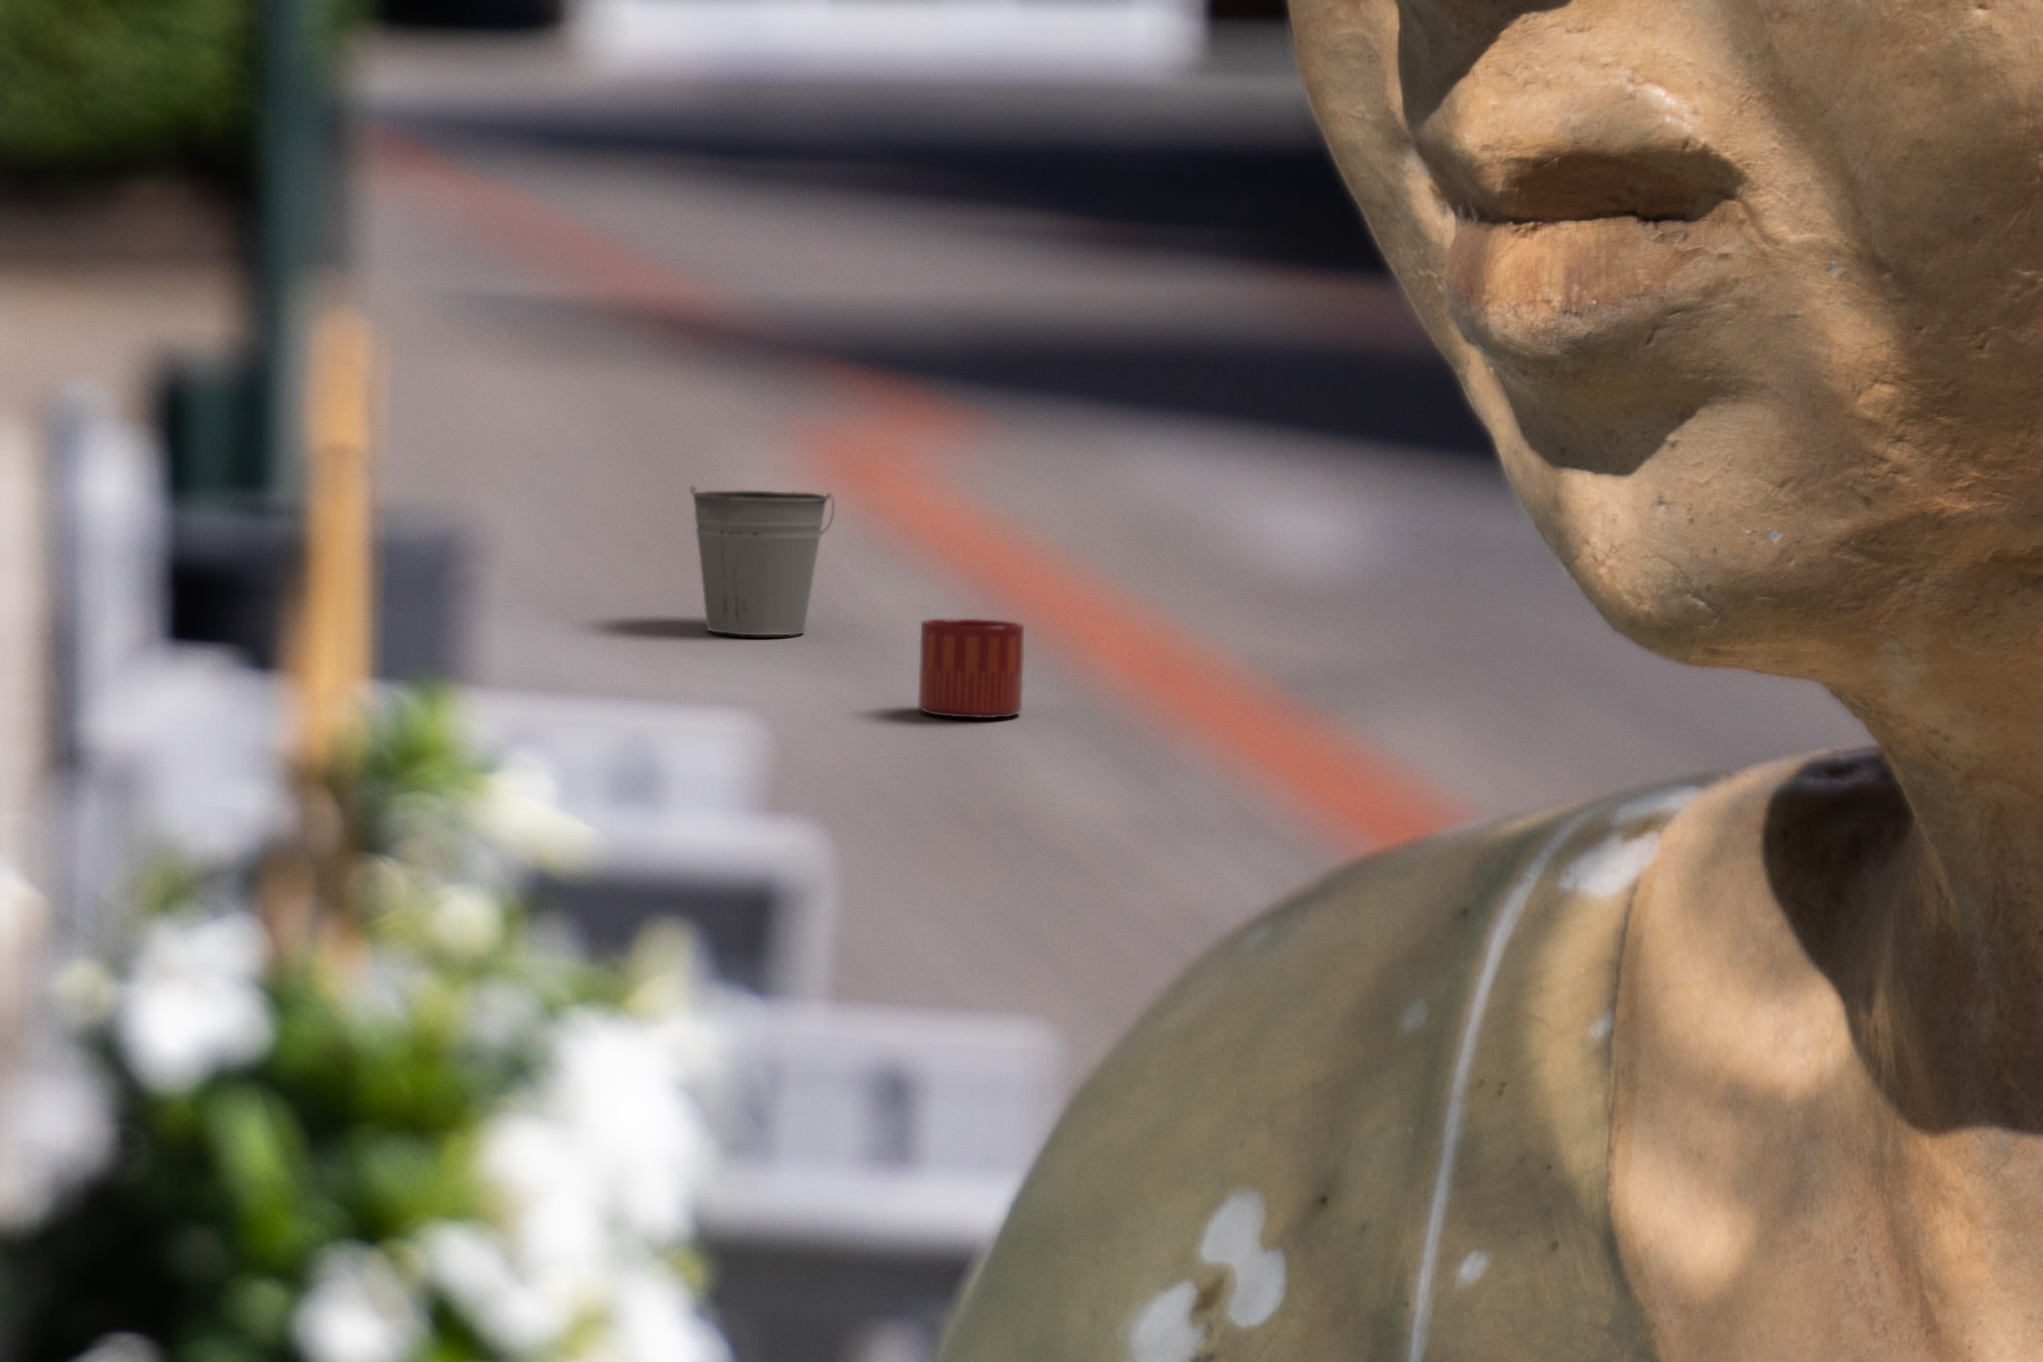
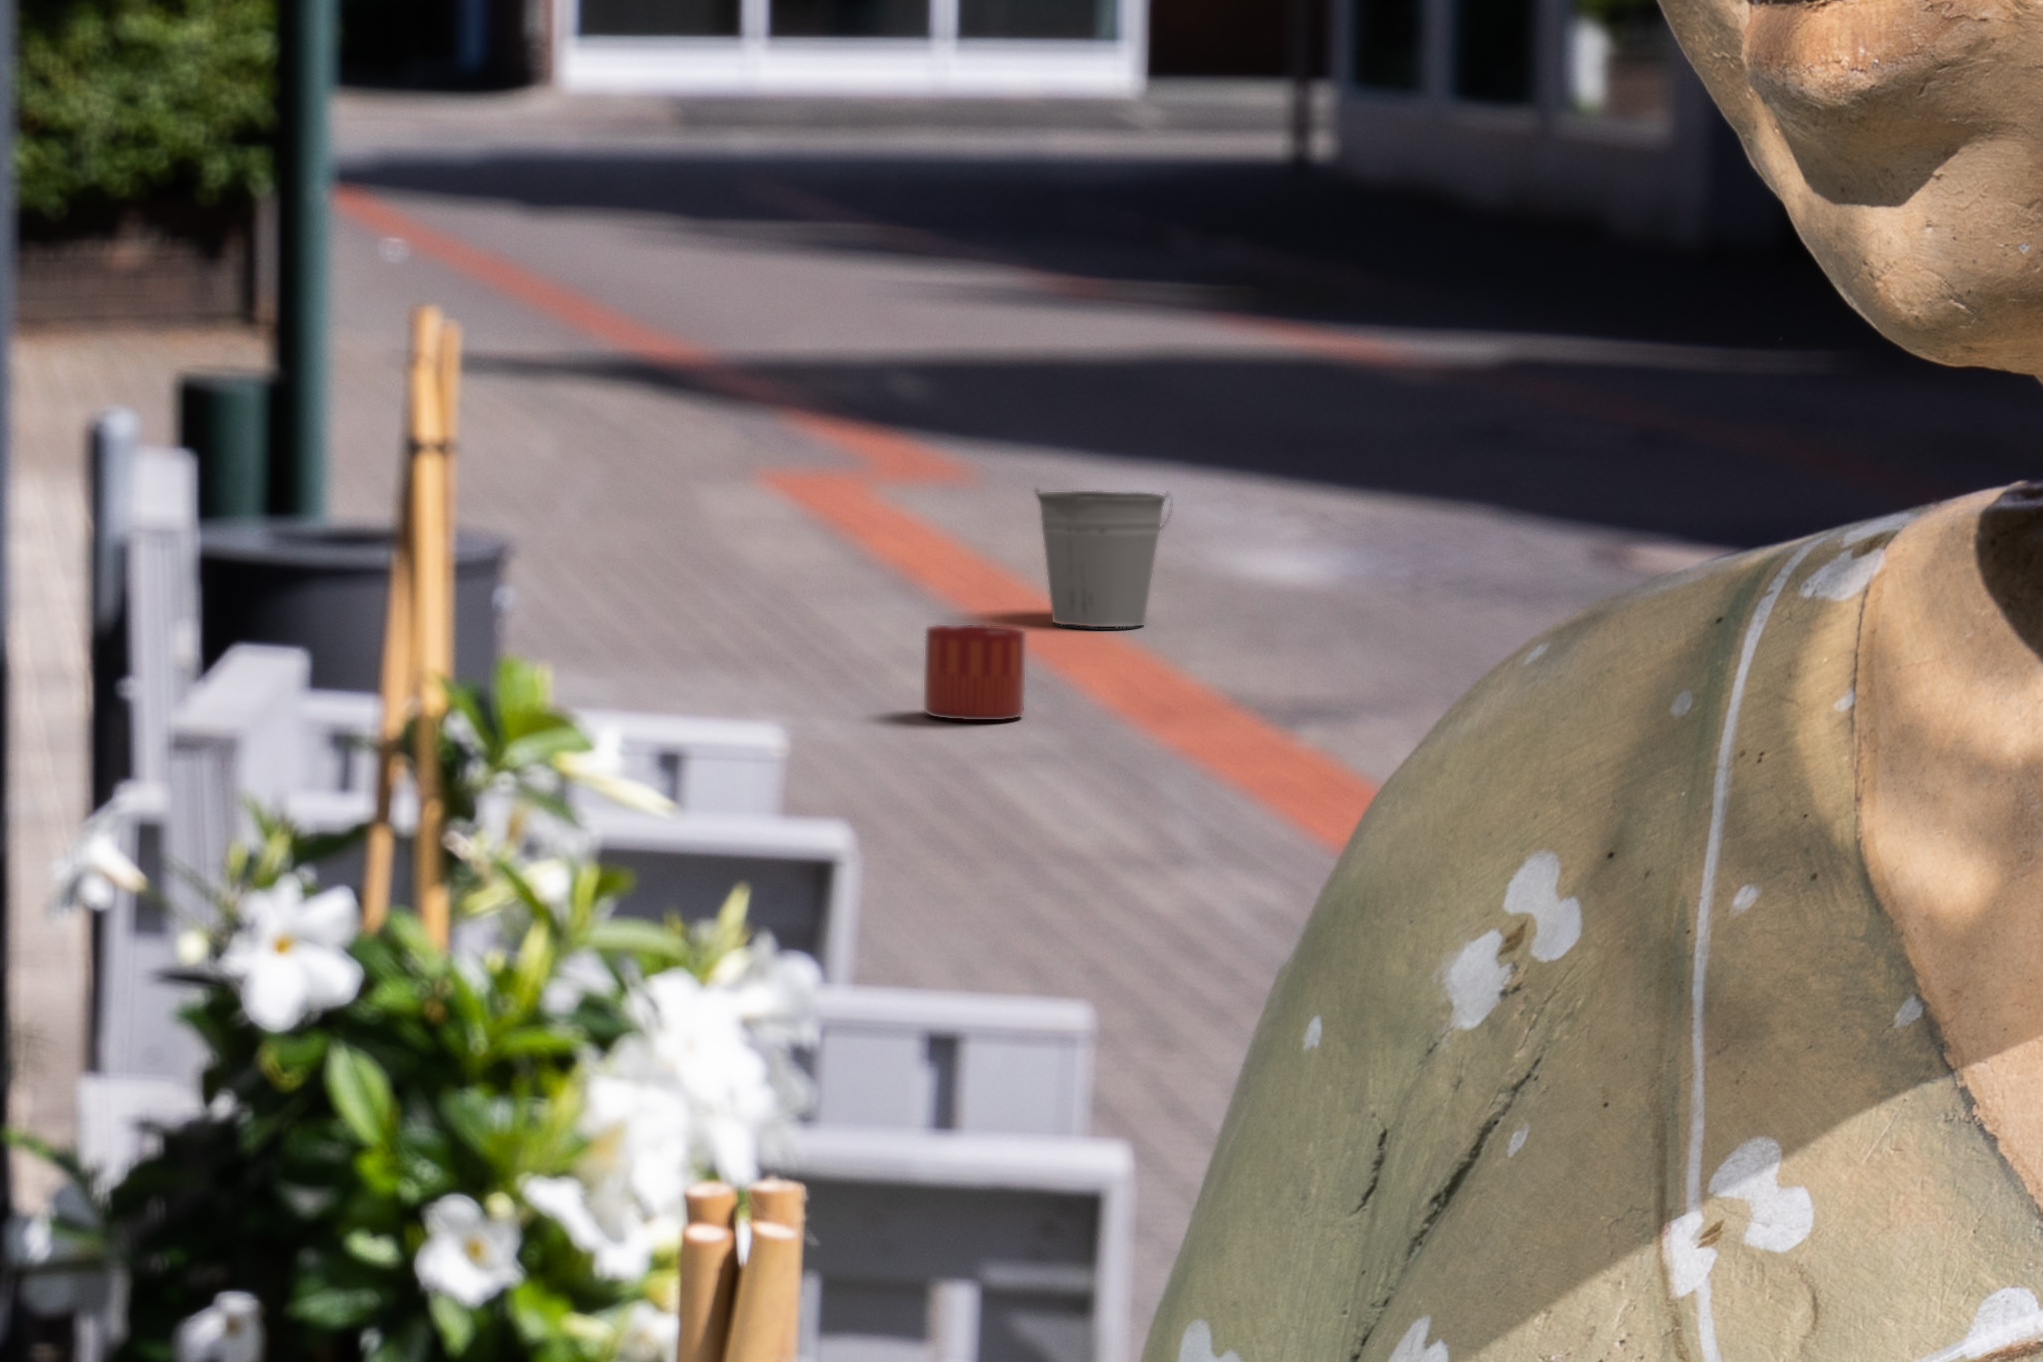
bucket: present [691,487,833,635] -> present [1036,491,1169,627]

